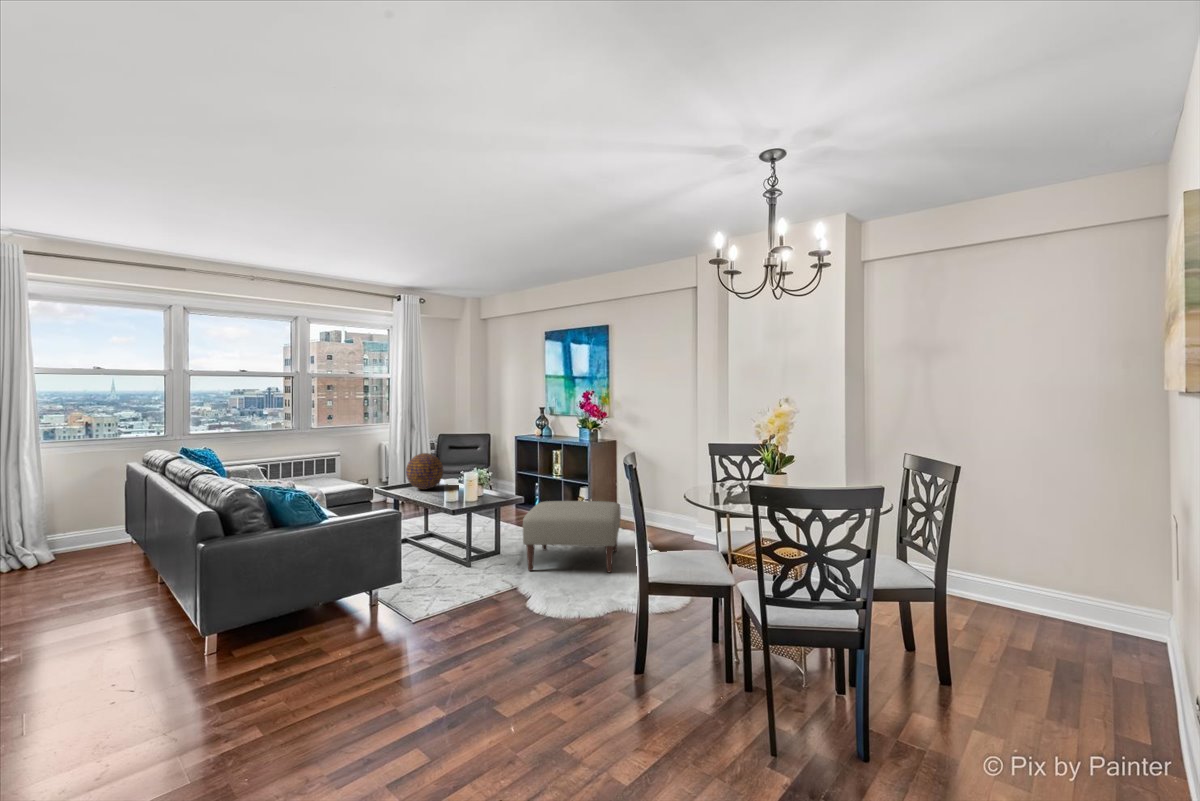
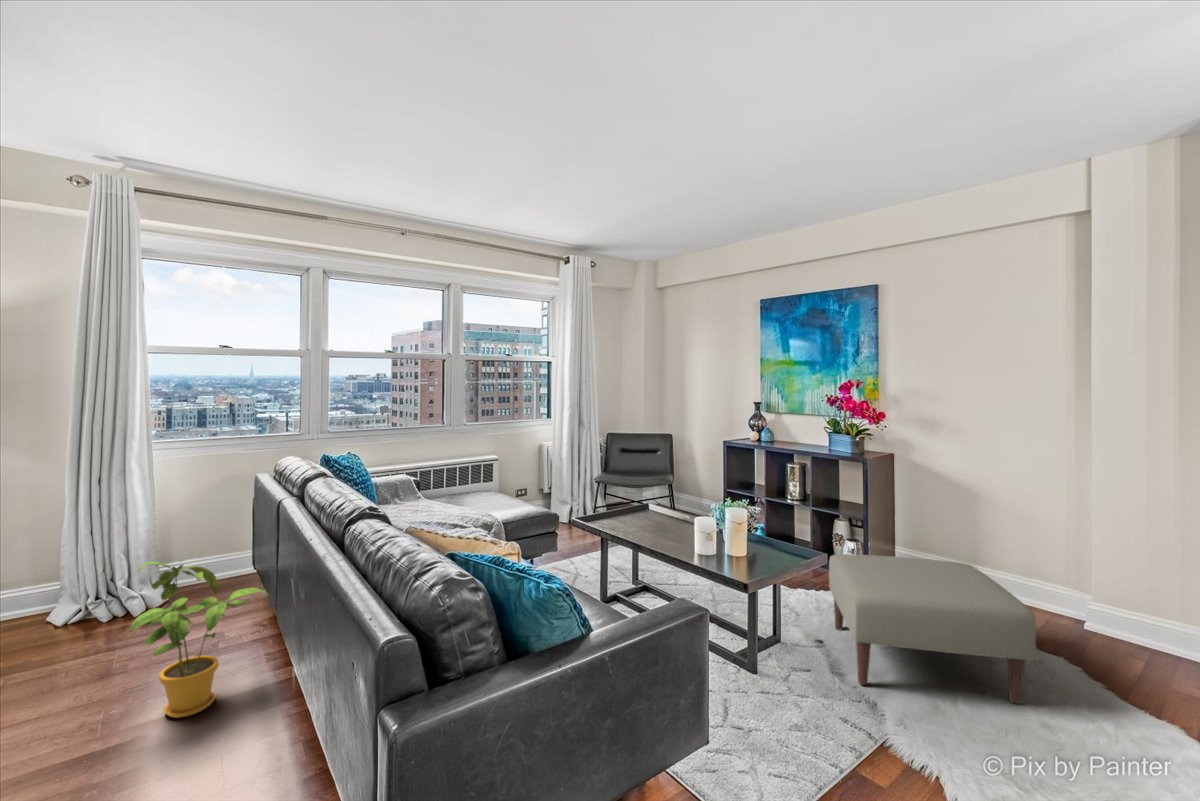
decorative orb: present [406,453,443,490] -> none [617,471,669,523]
house plant: none [43,512,141,609] -> present [129,562,267,718]

